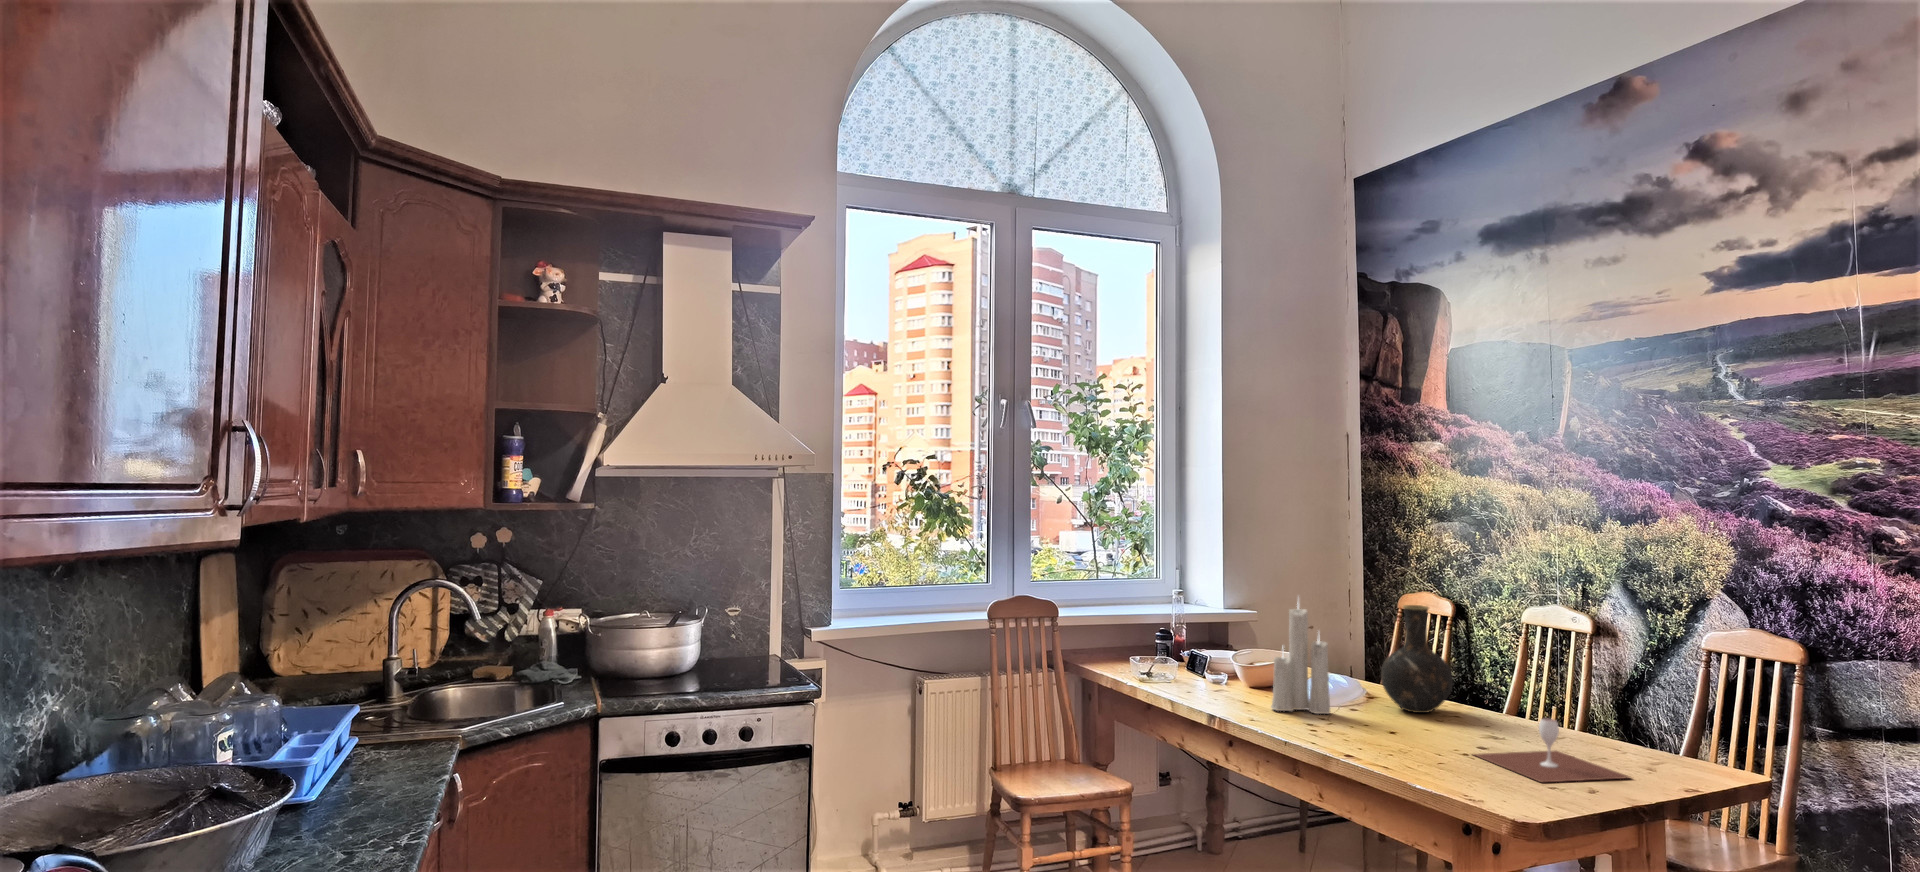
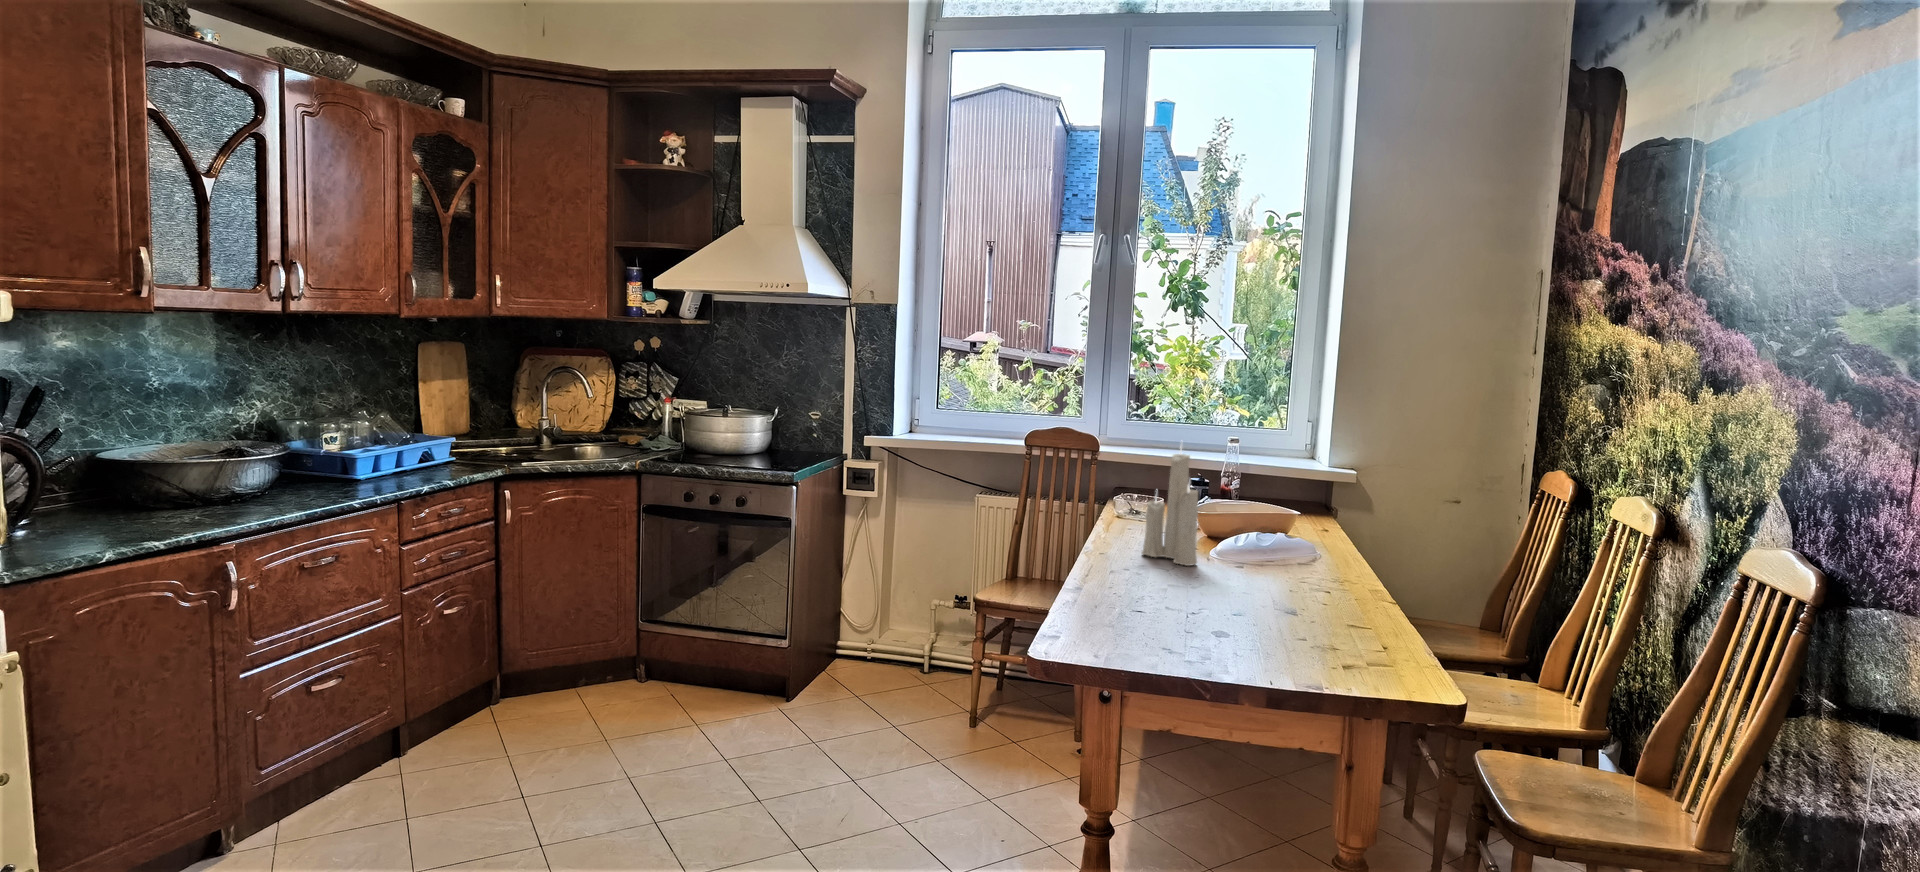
vase: present [1381,605,1453,713] -> none [1264,463,1344,584]
wine glass: present [1474,718,1630,782] -> none [1184,588,1319,667]

